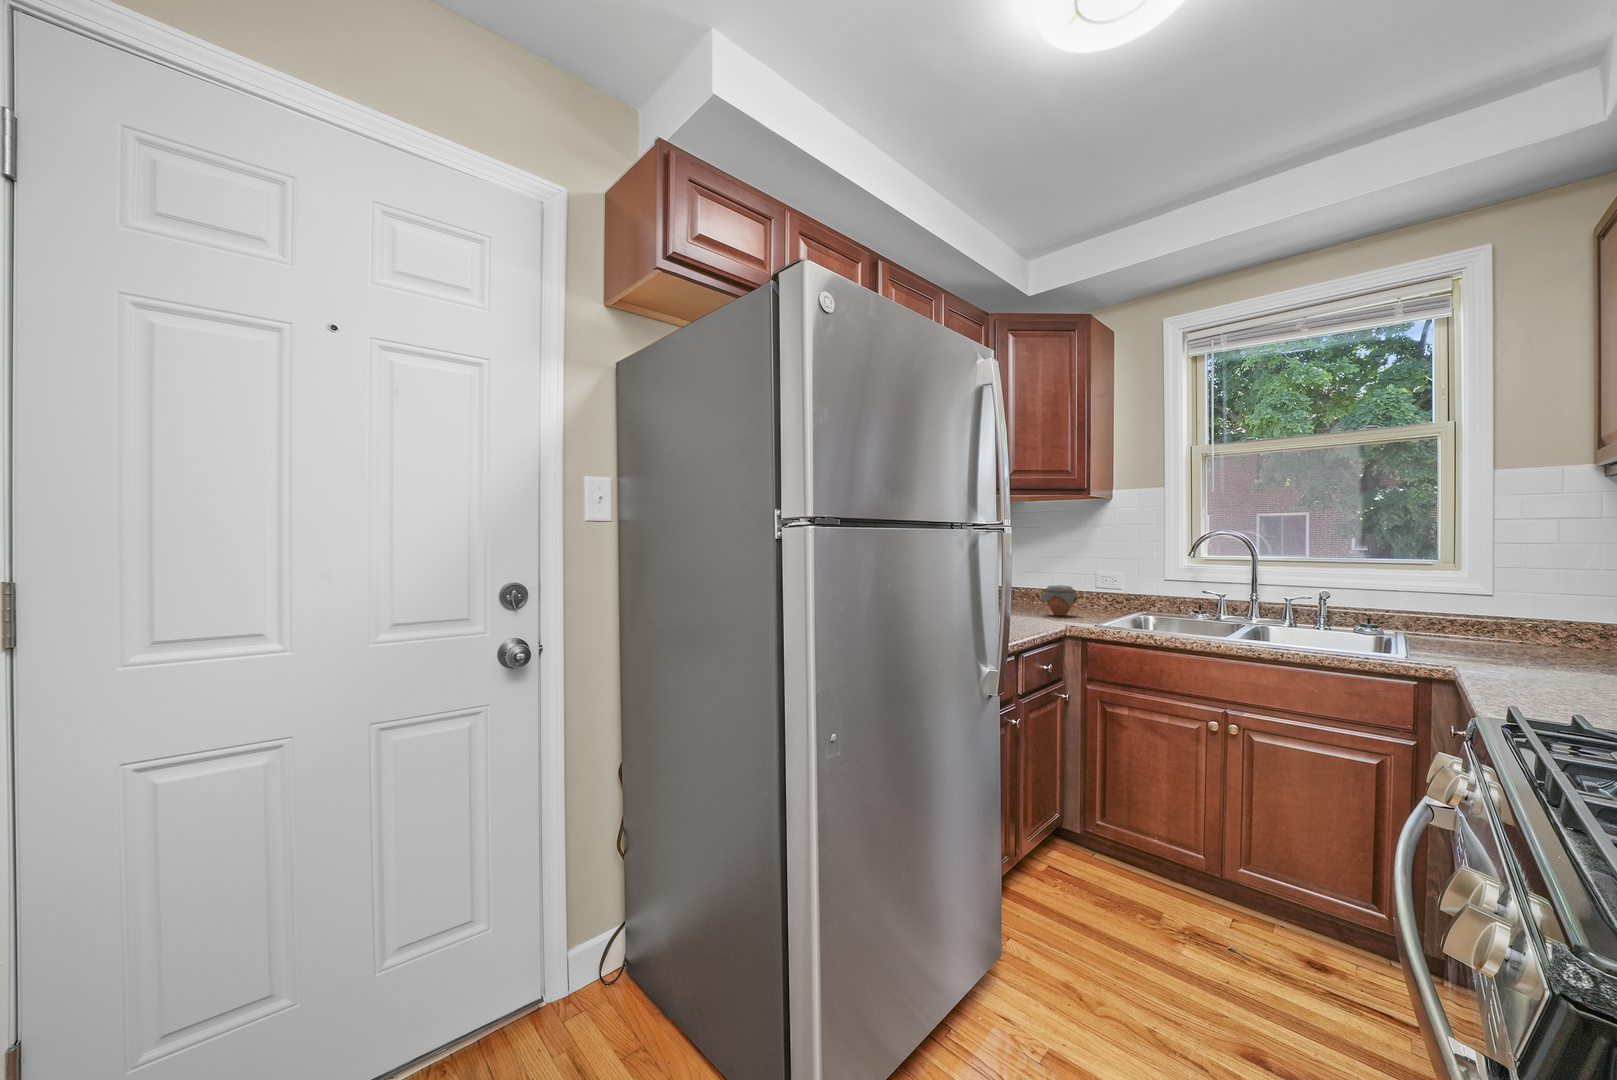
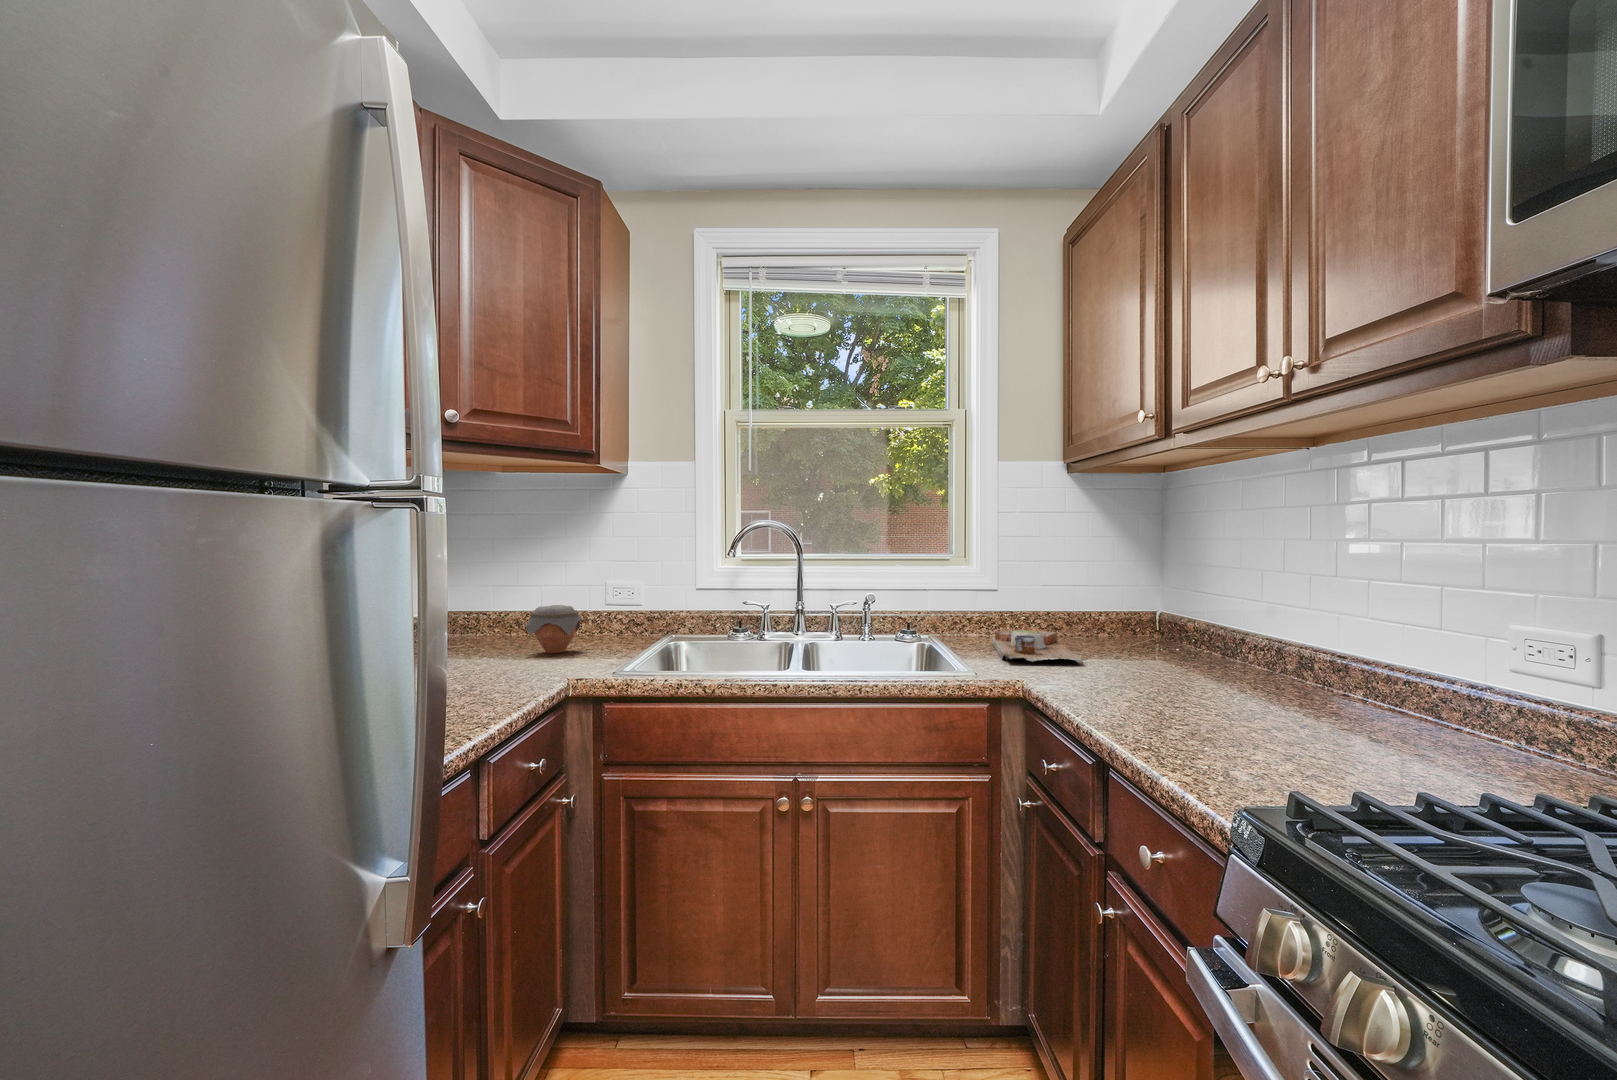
cutting board: none [1451,630,1553,664] -> present [992,629,1084,665]

